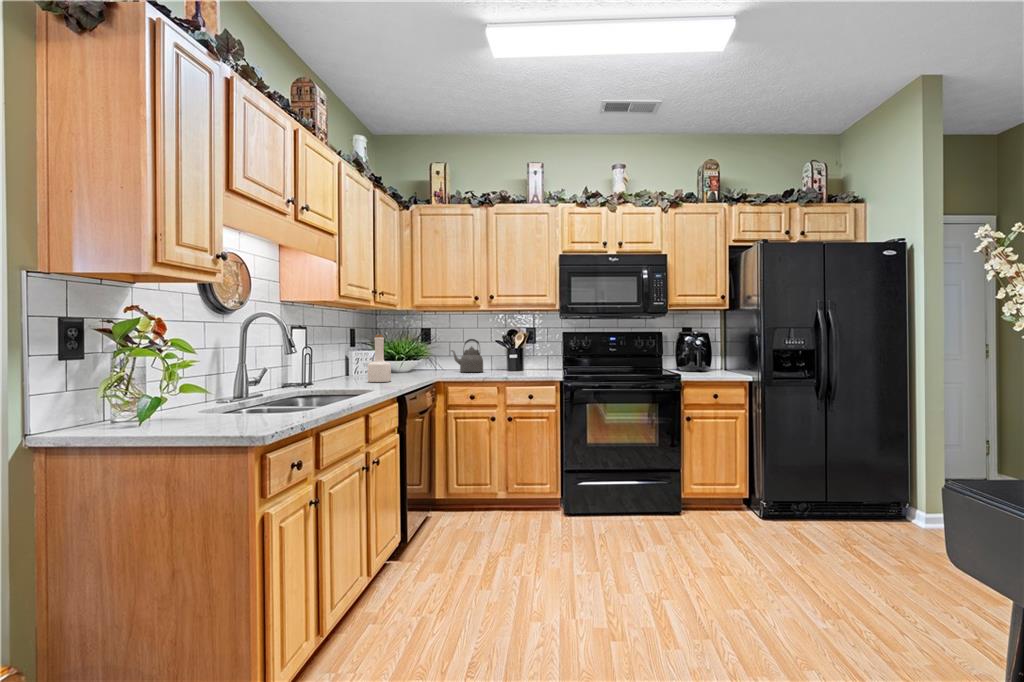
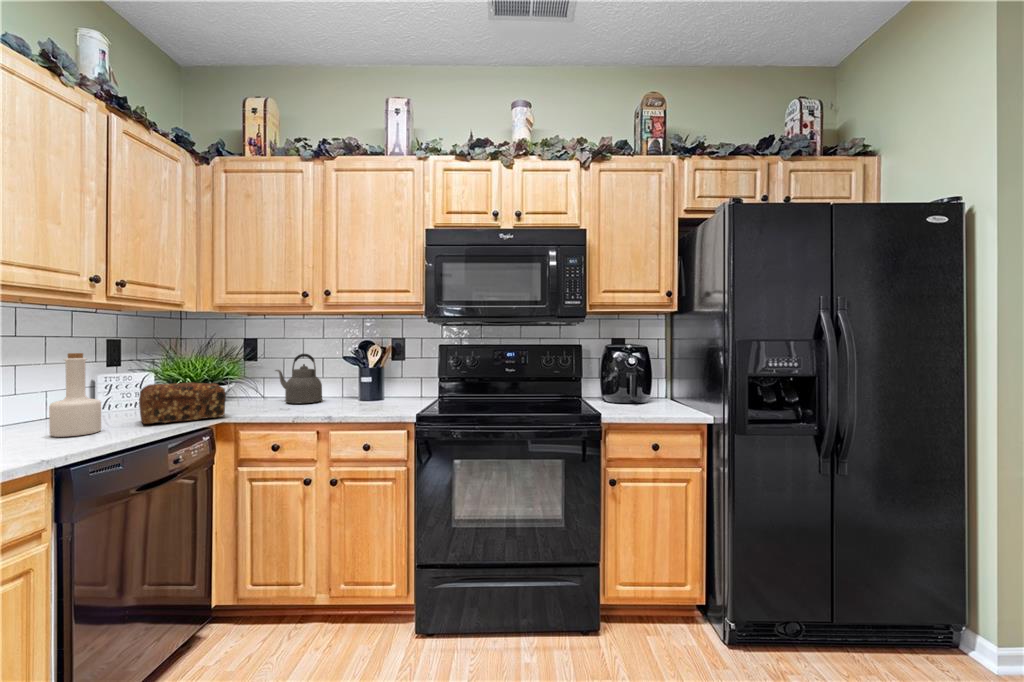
bread loaf: none [396,355,444,379] -> present [139,382,225,424]

